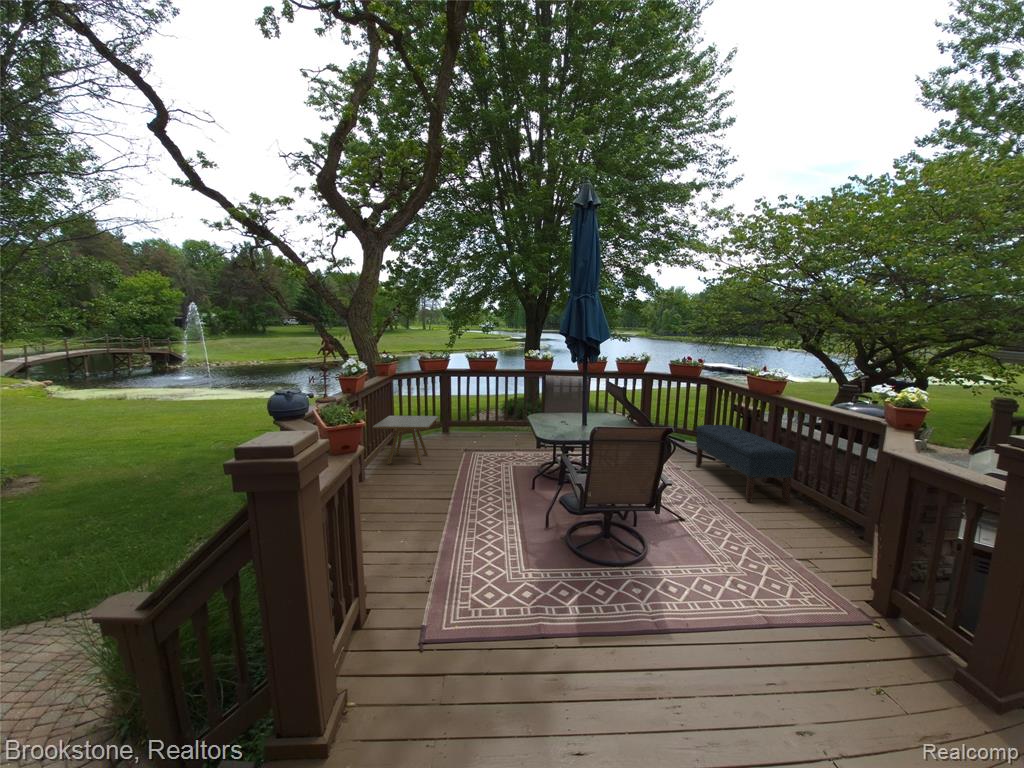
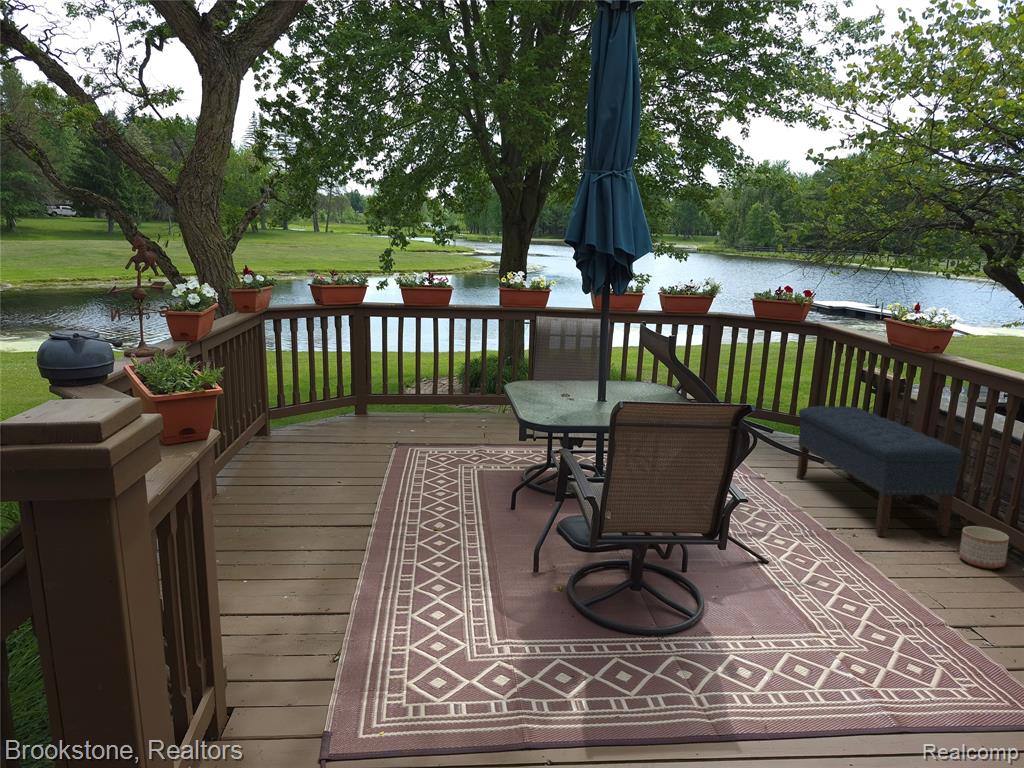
side table: present [373,416,438,464] -> none [226,385,345,472]
planter: none [797,497,828,523] -> present [959,526,1009,569]

